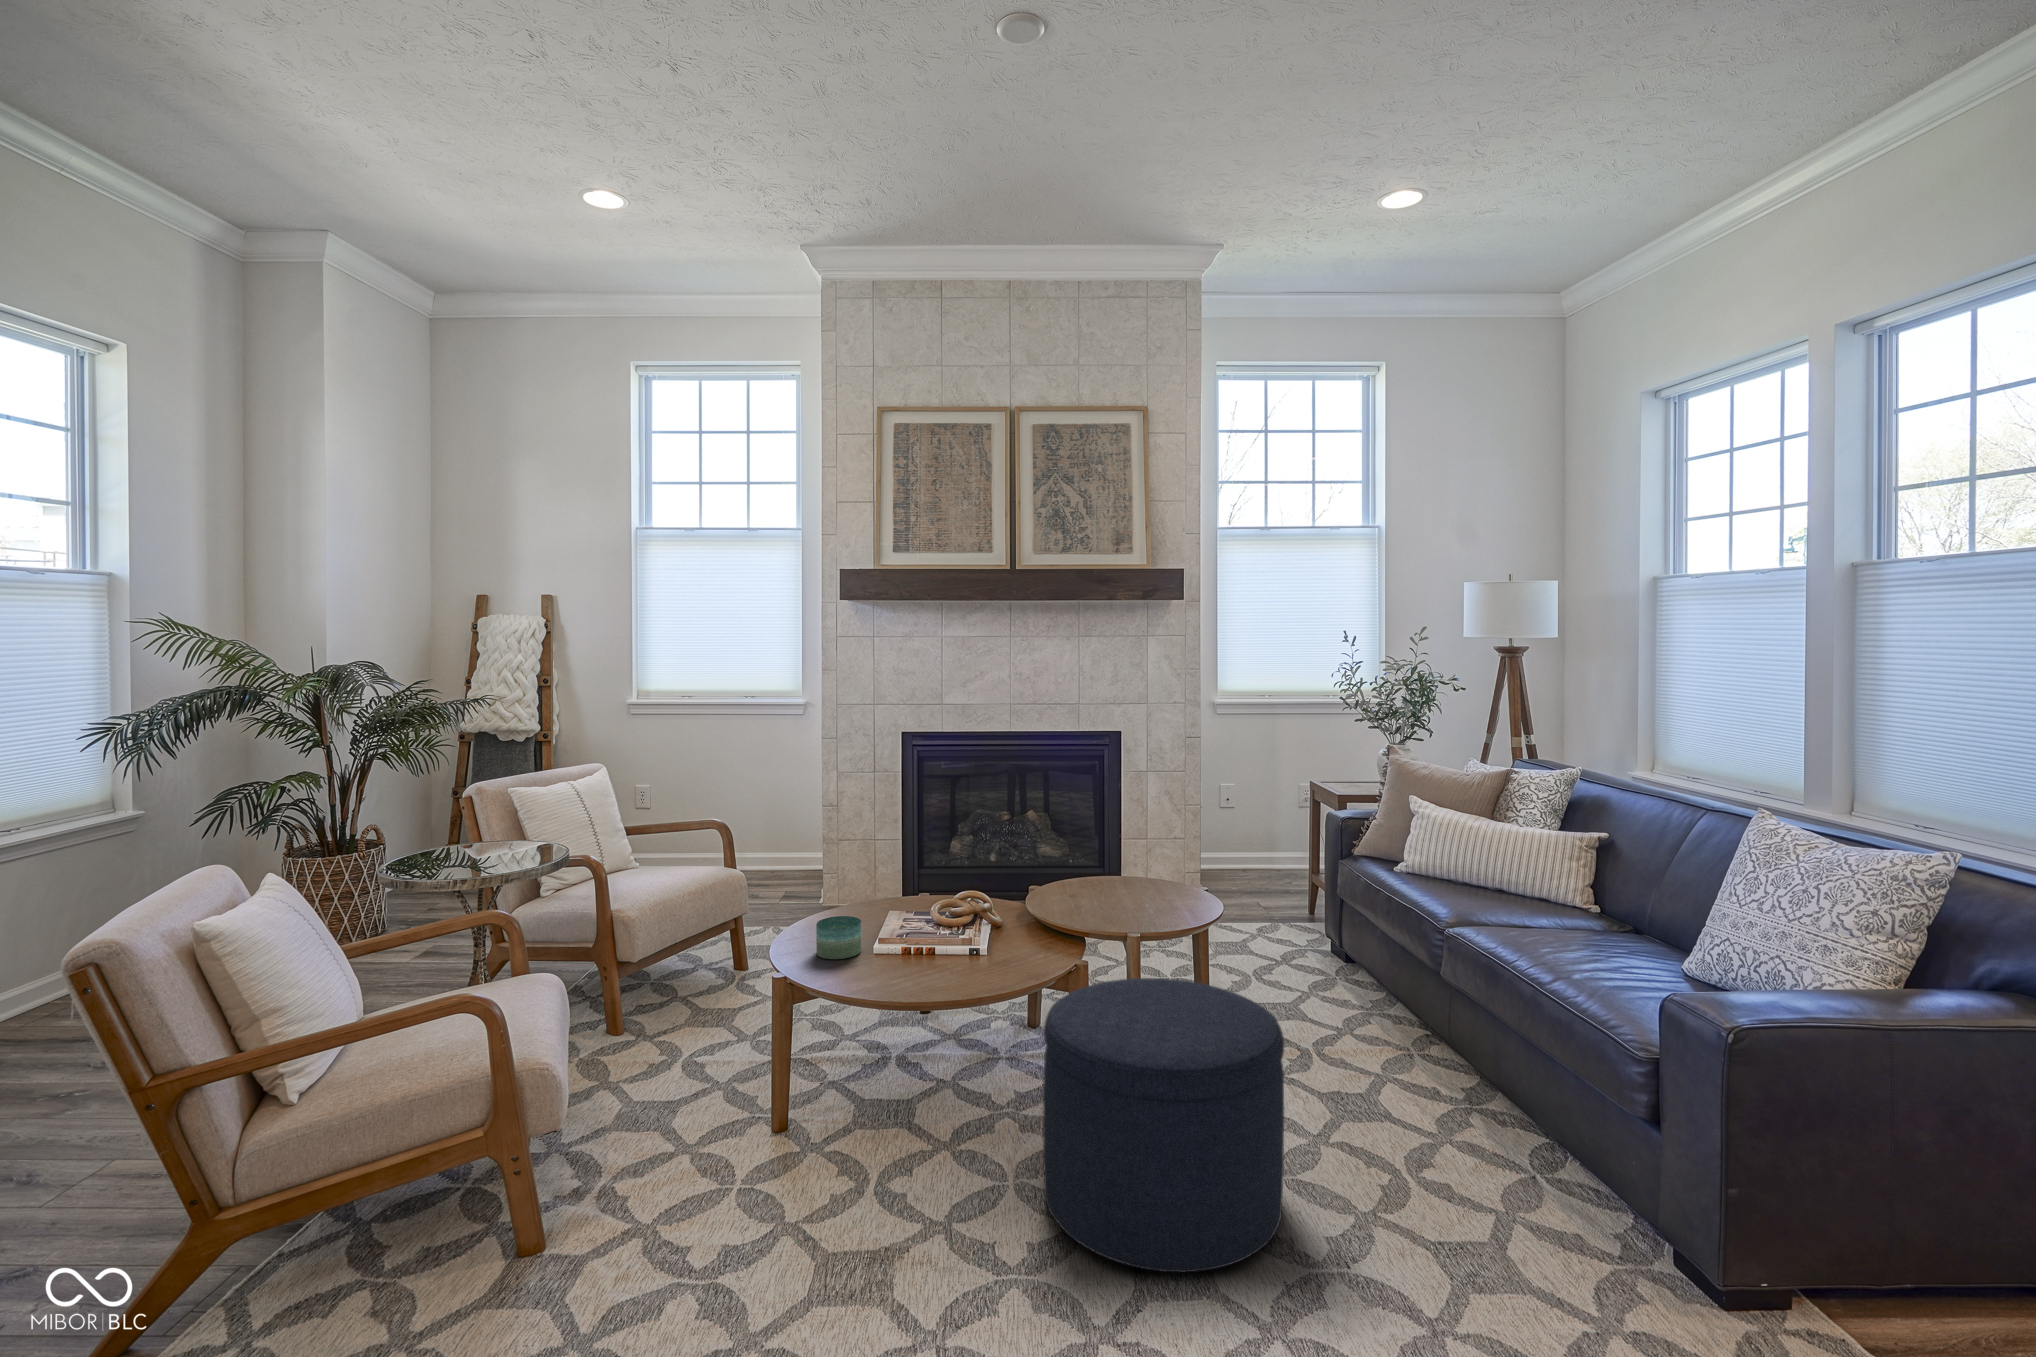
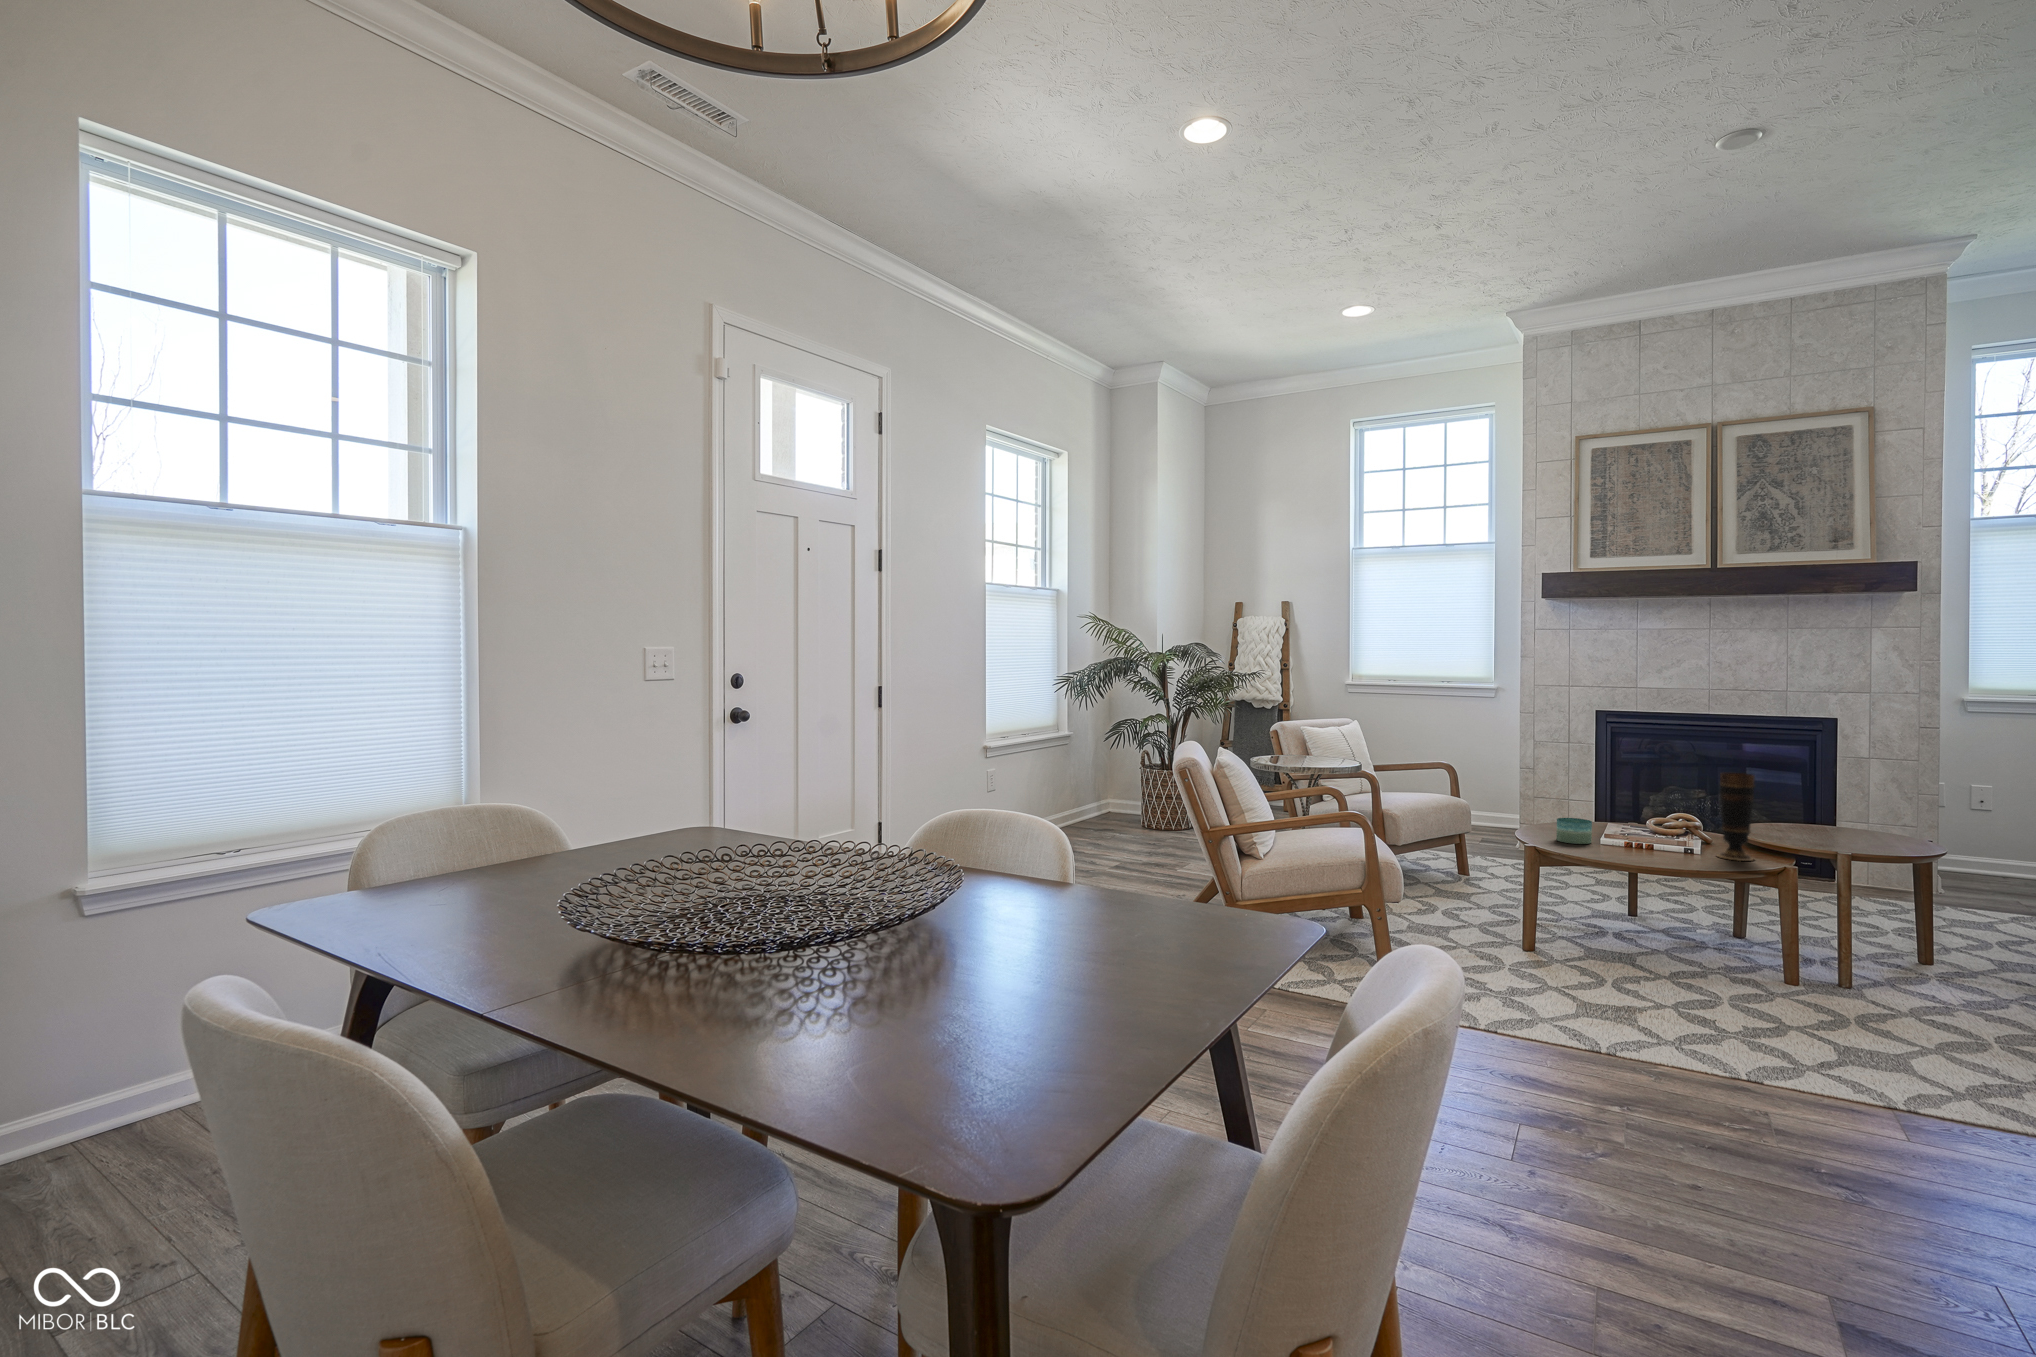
vase: none [1004,839,1046,960] -> present [1717,773,1755,861]
ottoman: present [1043,978,1284,1272] -> none [1755,873,1987,1057]

